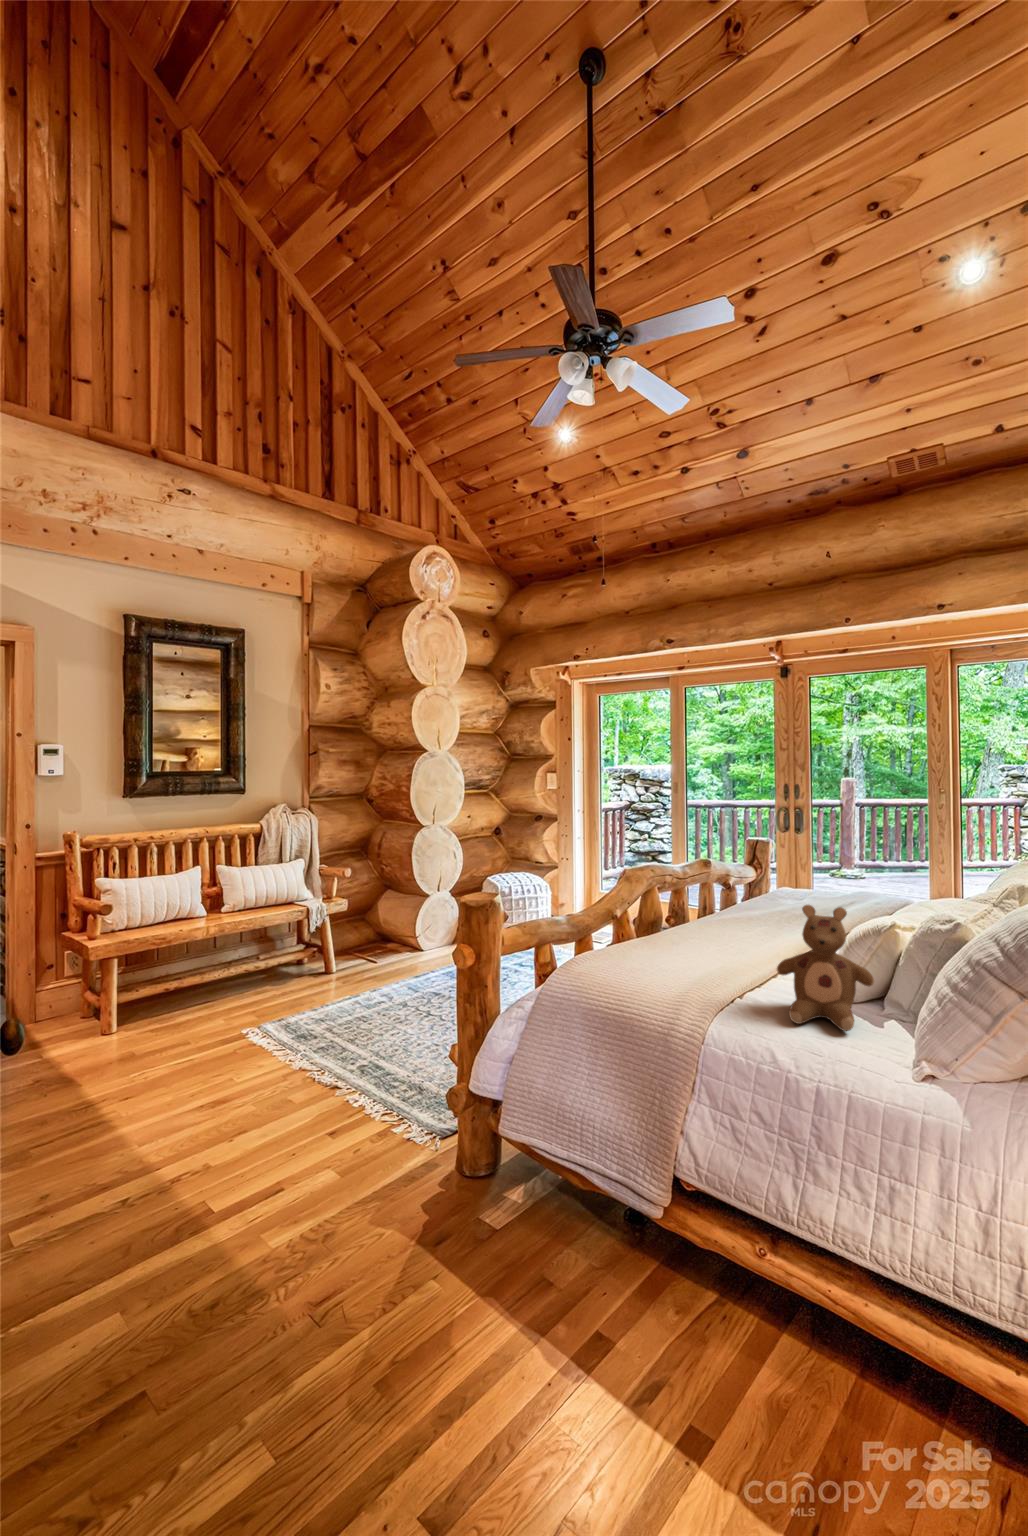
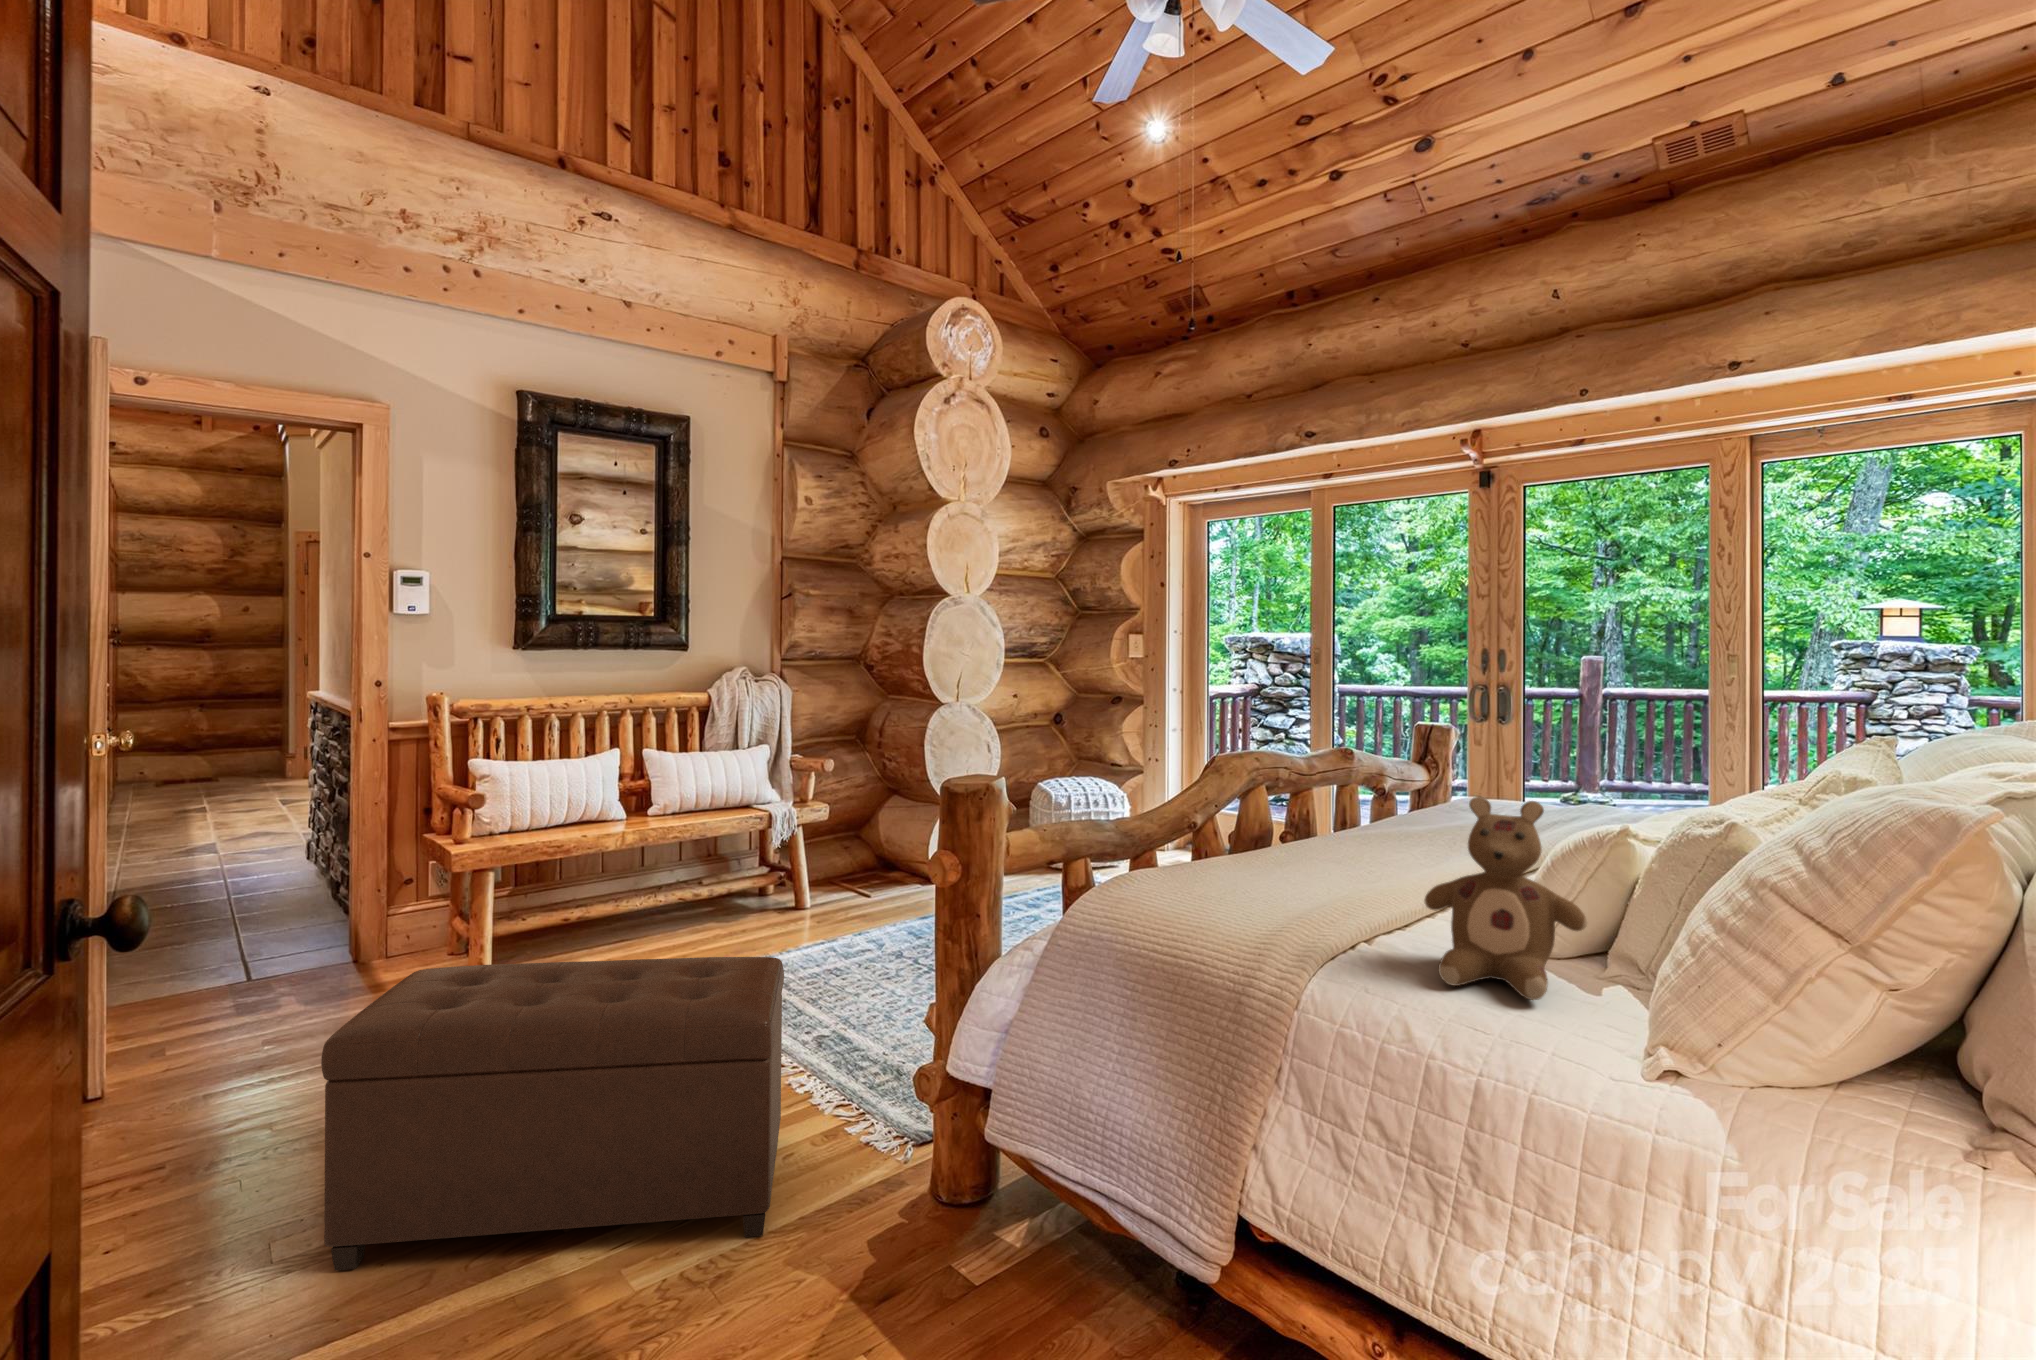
ottoman: none [41,1017,353,1259] -> present [321,957,784,1271]

